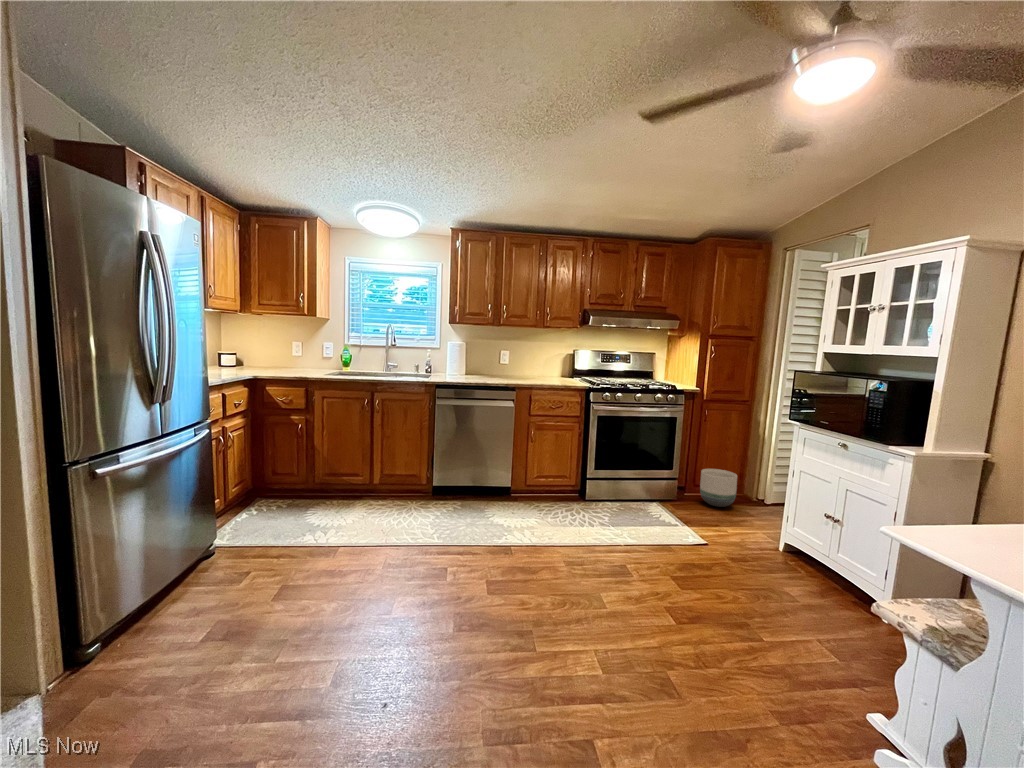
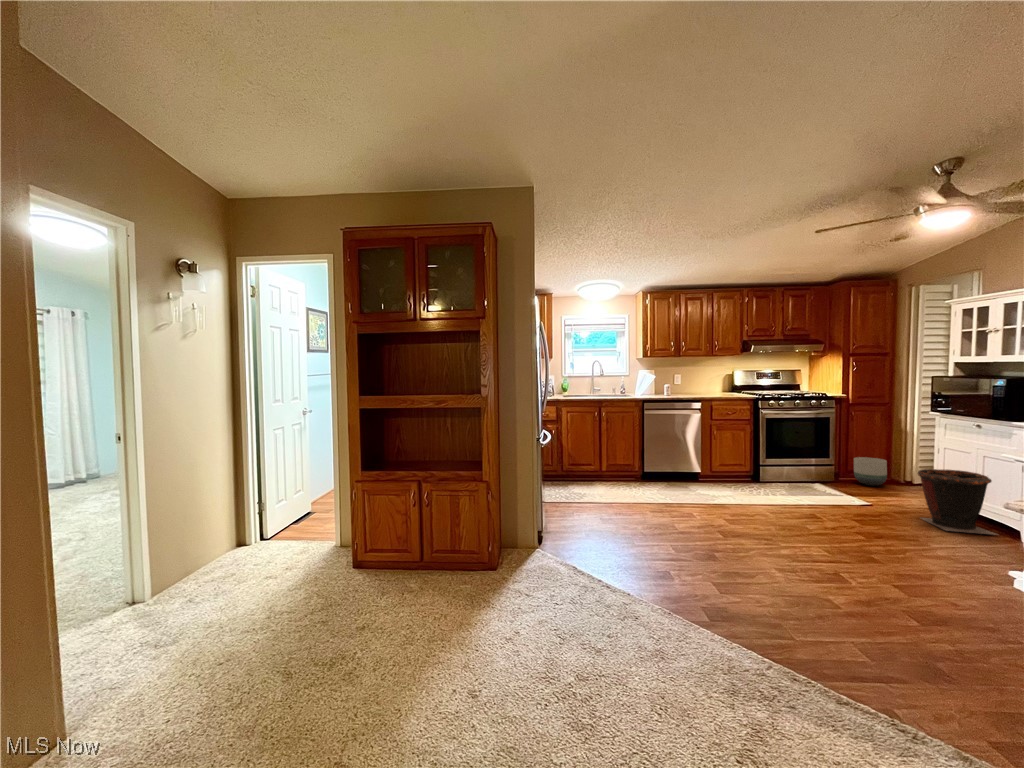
waste bin: none [759,503,856,611] -> present [918,469,998,535]

